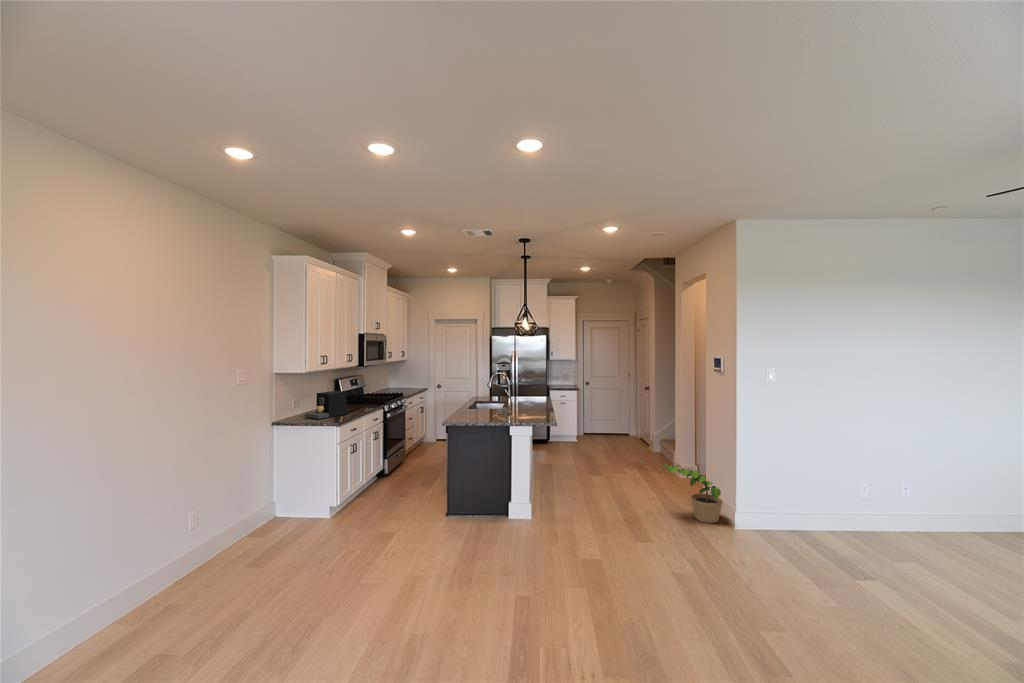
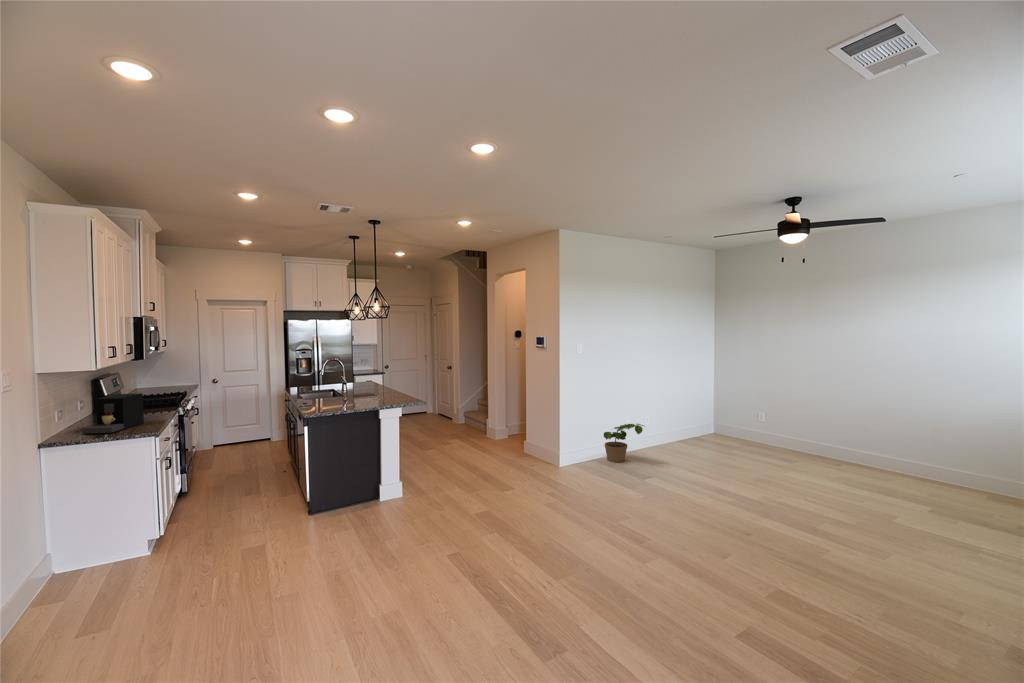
potted plant: present [662,464,723,523] -> present [604,424,643,462]

